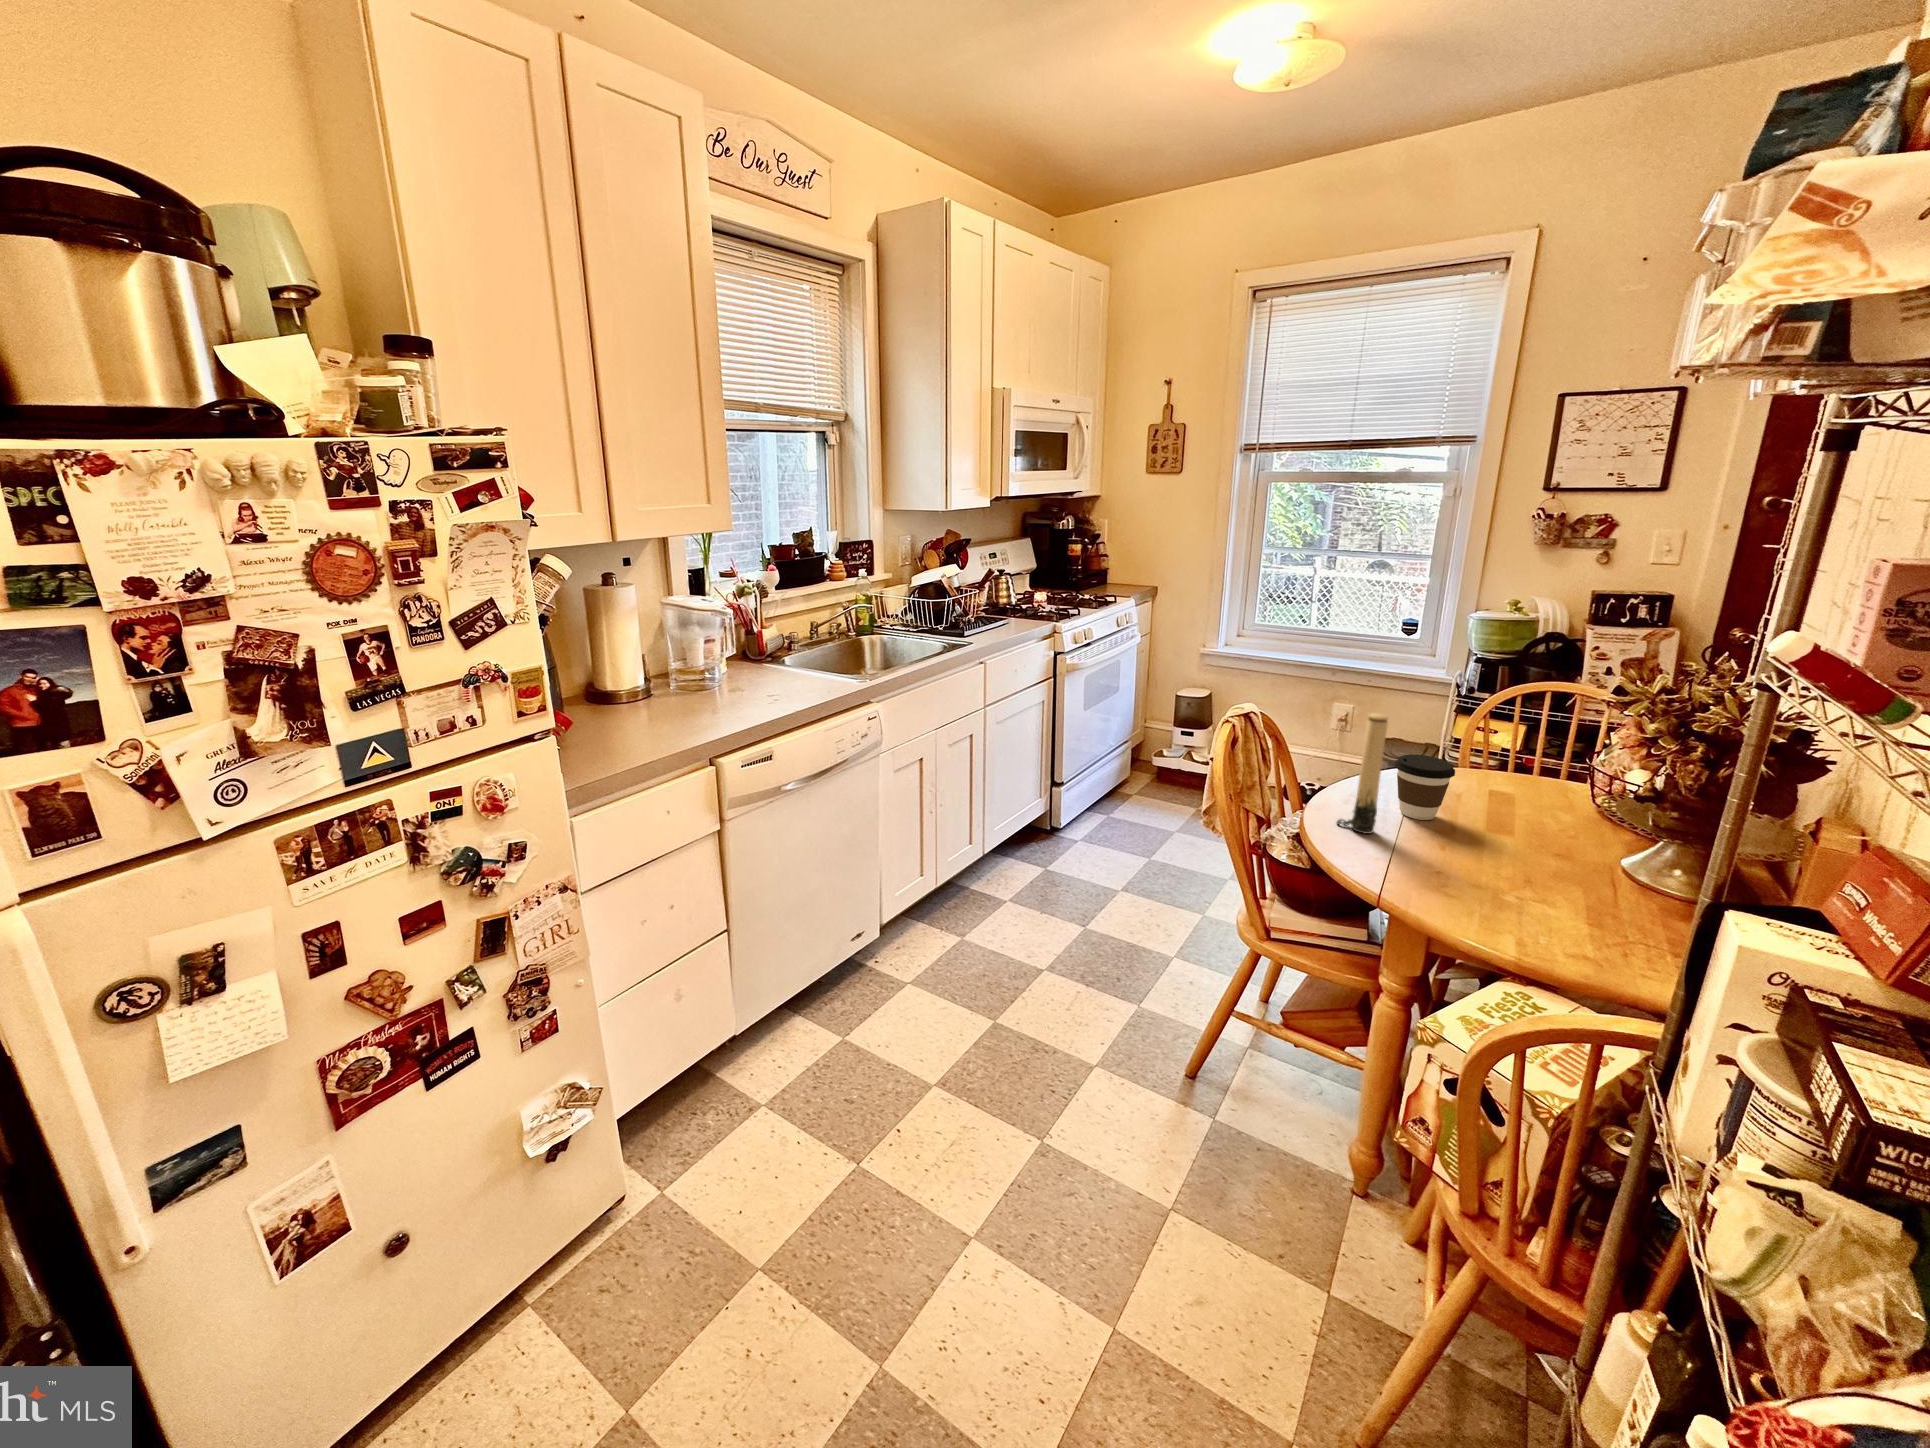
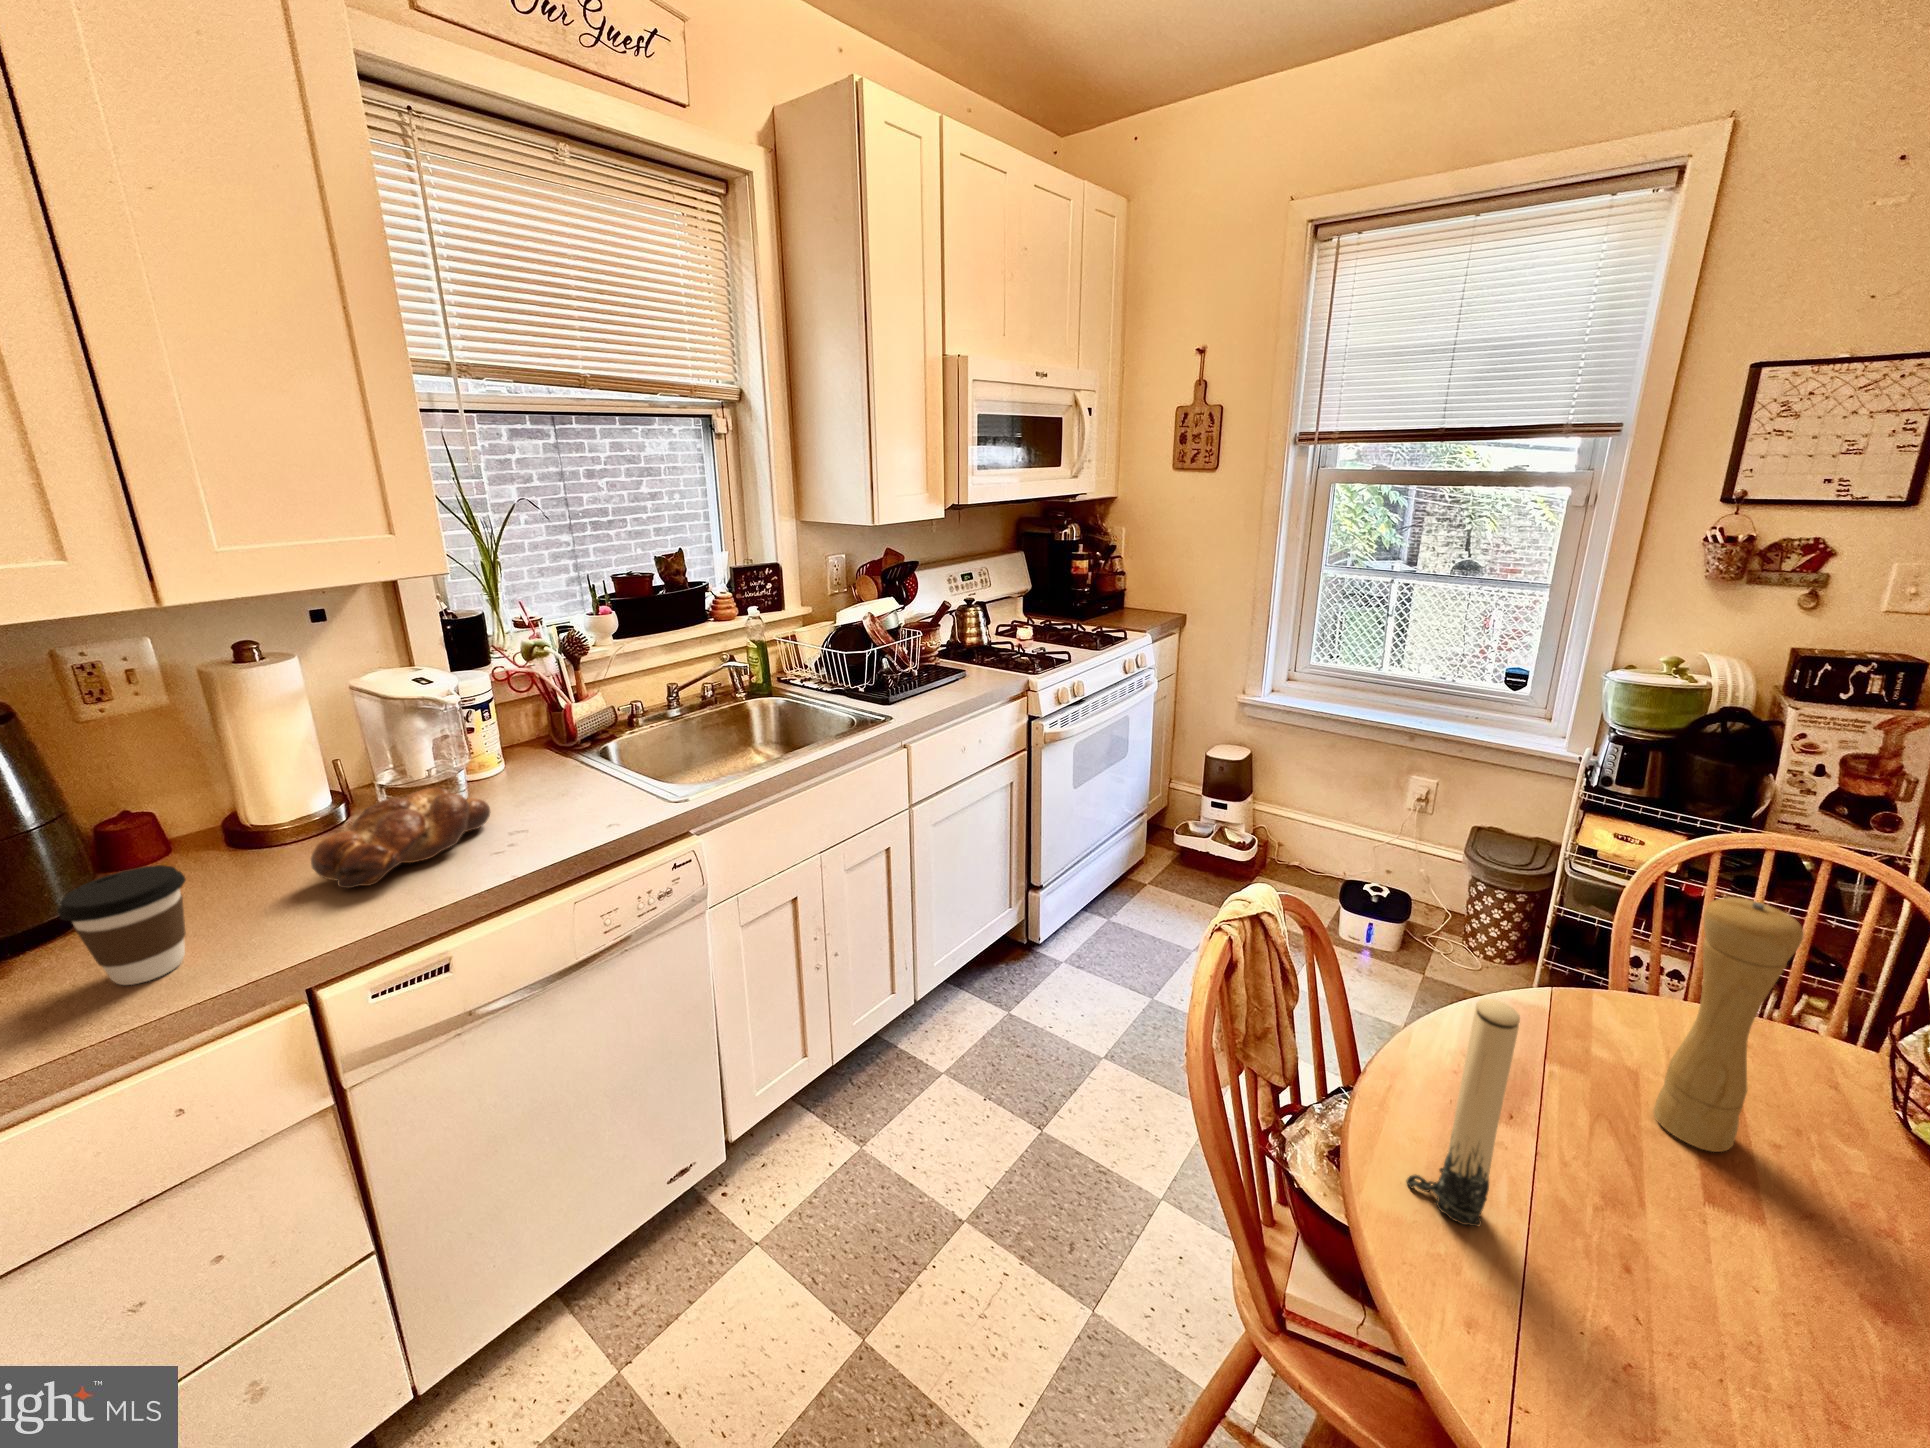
bread loaf: none [680,666,756,714] -> present [311,788,490,888]
pepper mill: none [1466,675,1530,812] -> present [1653,897,1804,1152]
coffee cup: present [1395,754,1455,820] -> present [57,865,186,985]

